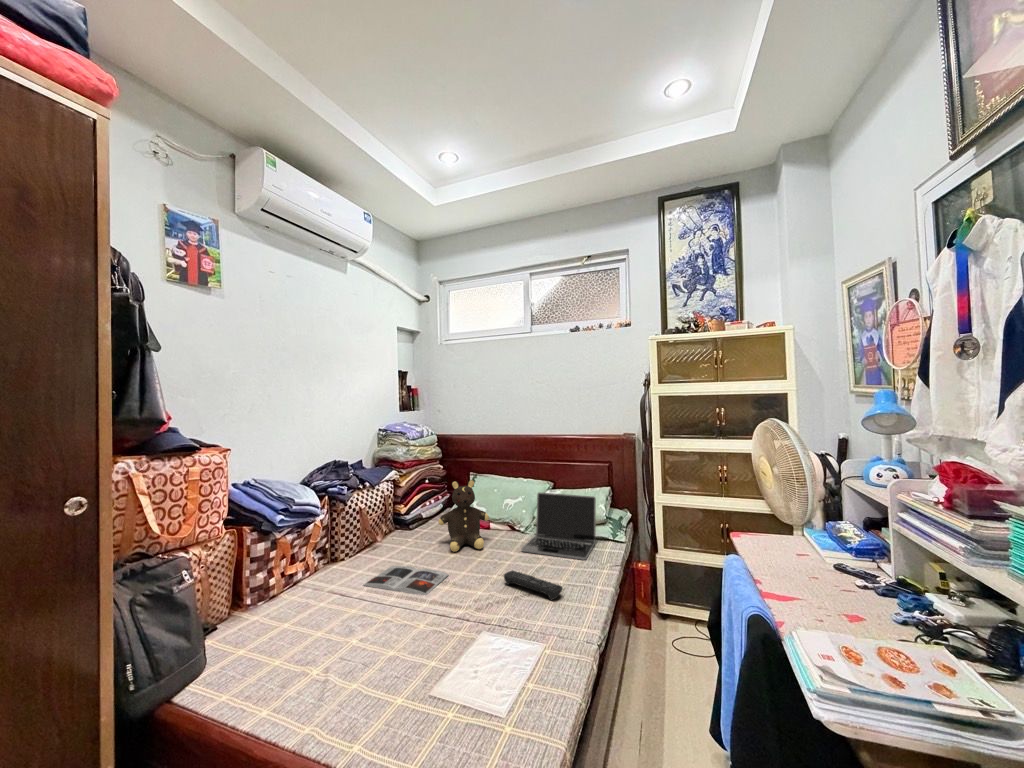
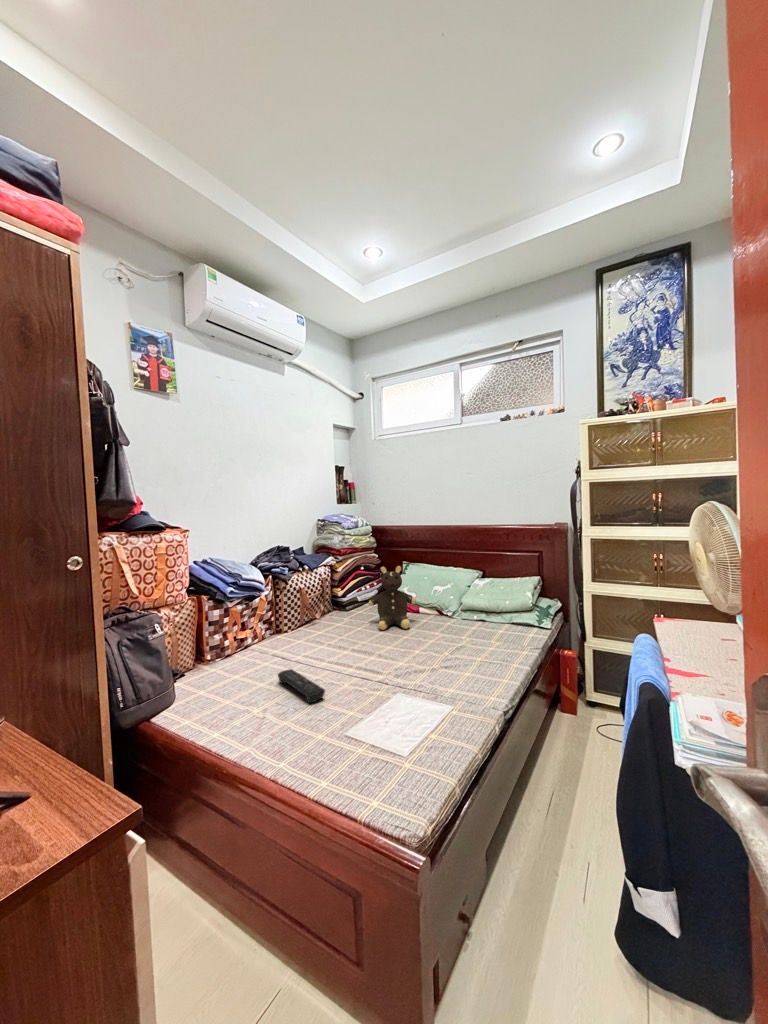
laptop: present [521,493,596,560] -> none [445,579,521,643]
magazine: present [364,566,448,595] -> none [300,638,375,662]
remote control: present [504,571,563,600] -> present [278,669,325,703]

